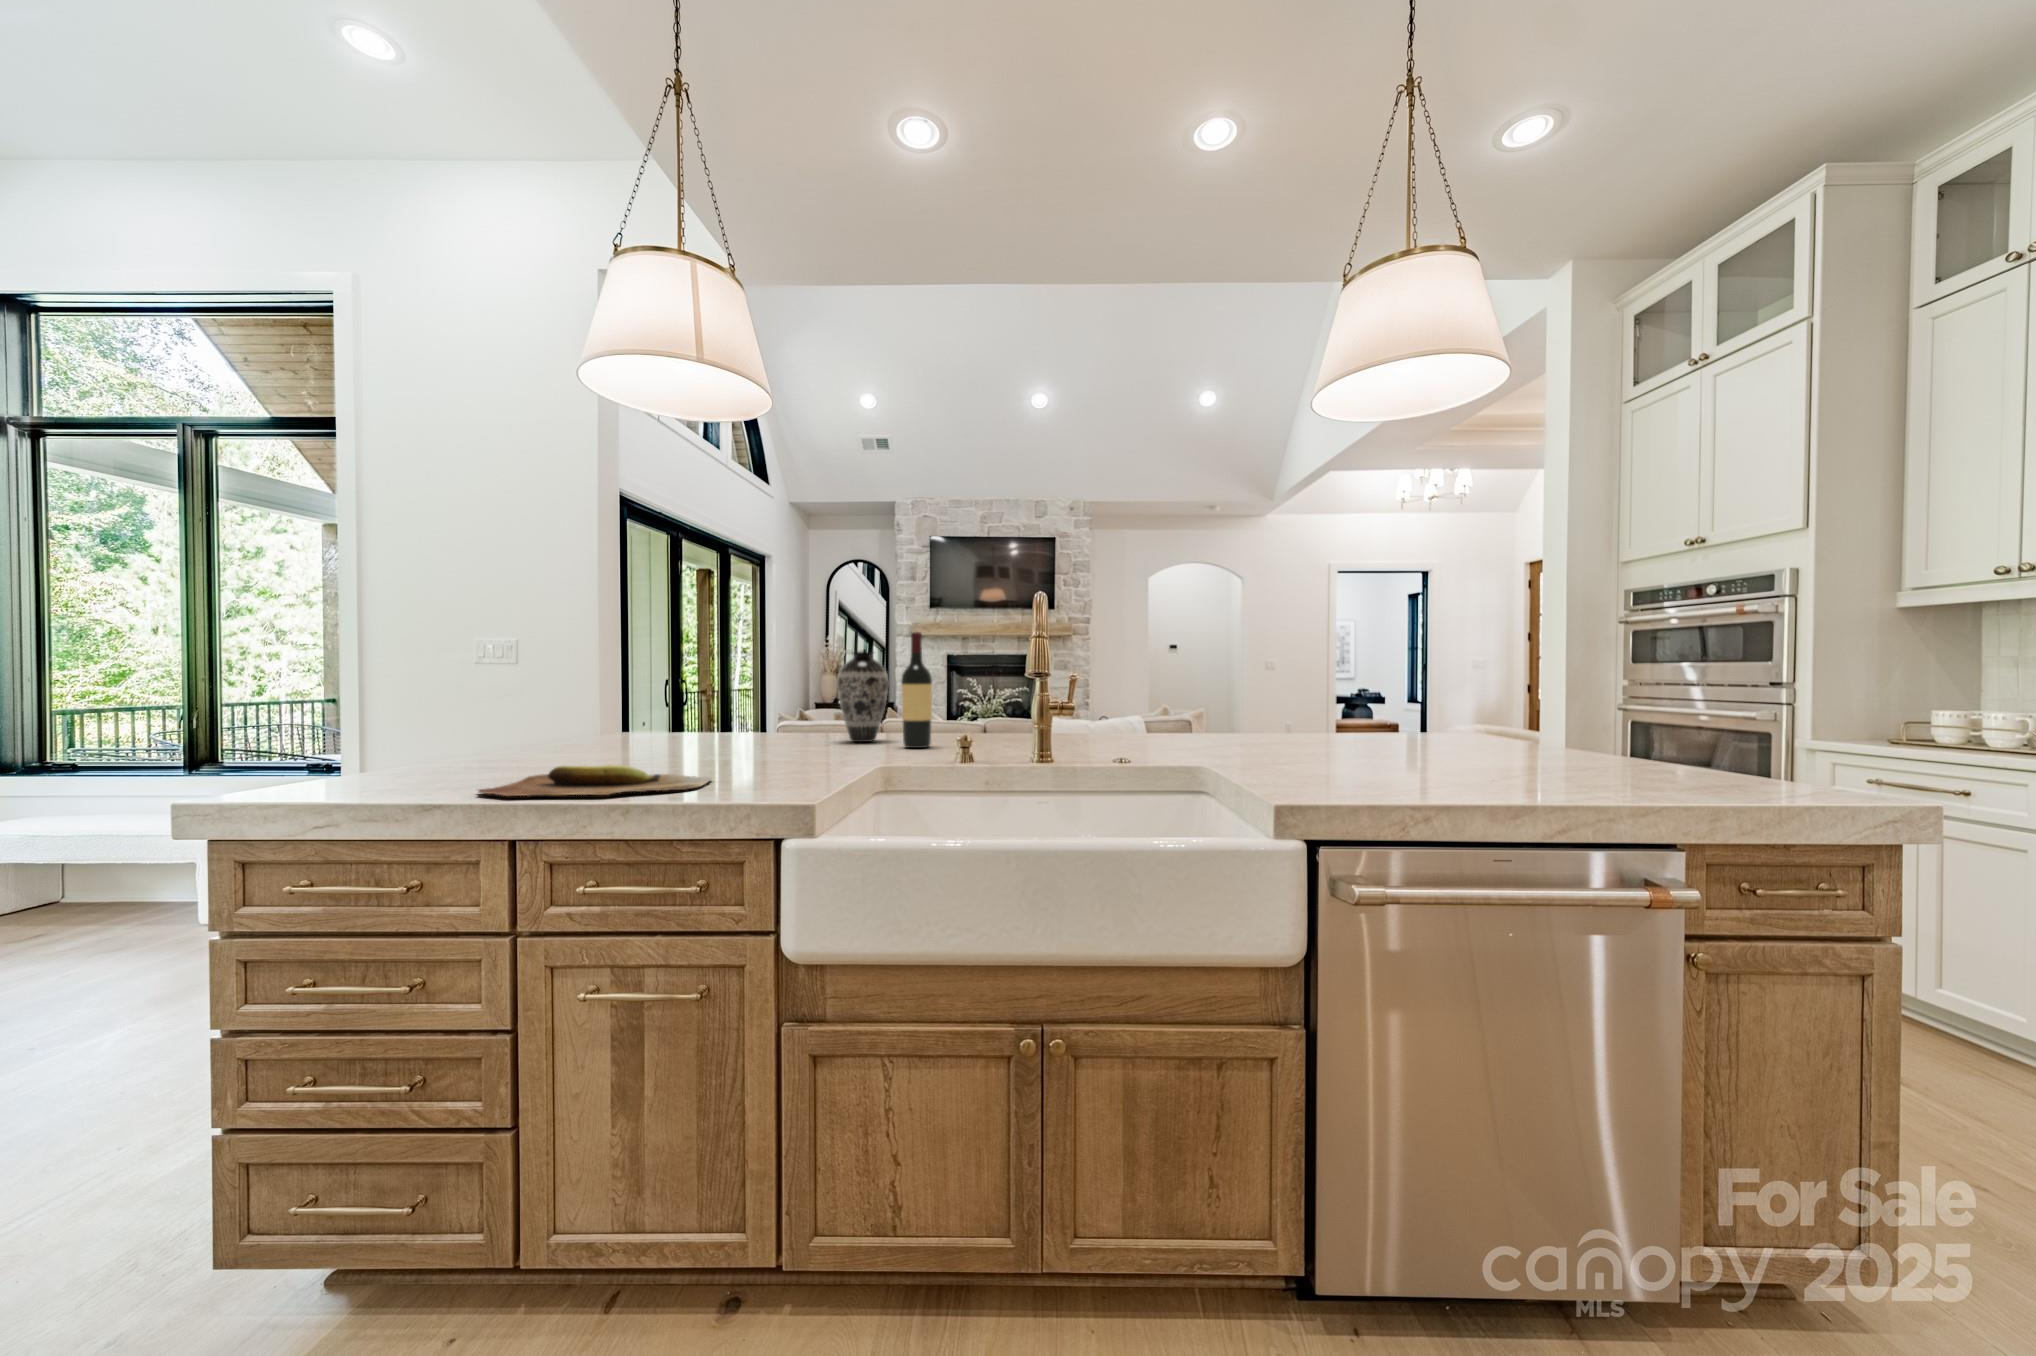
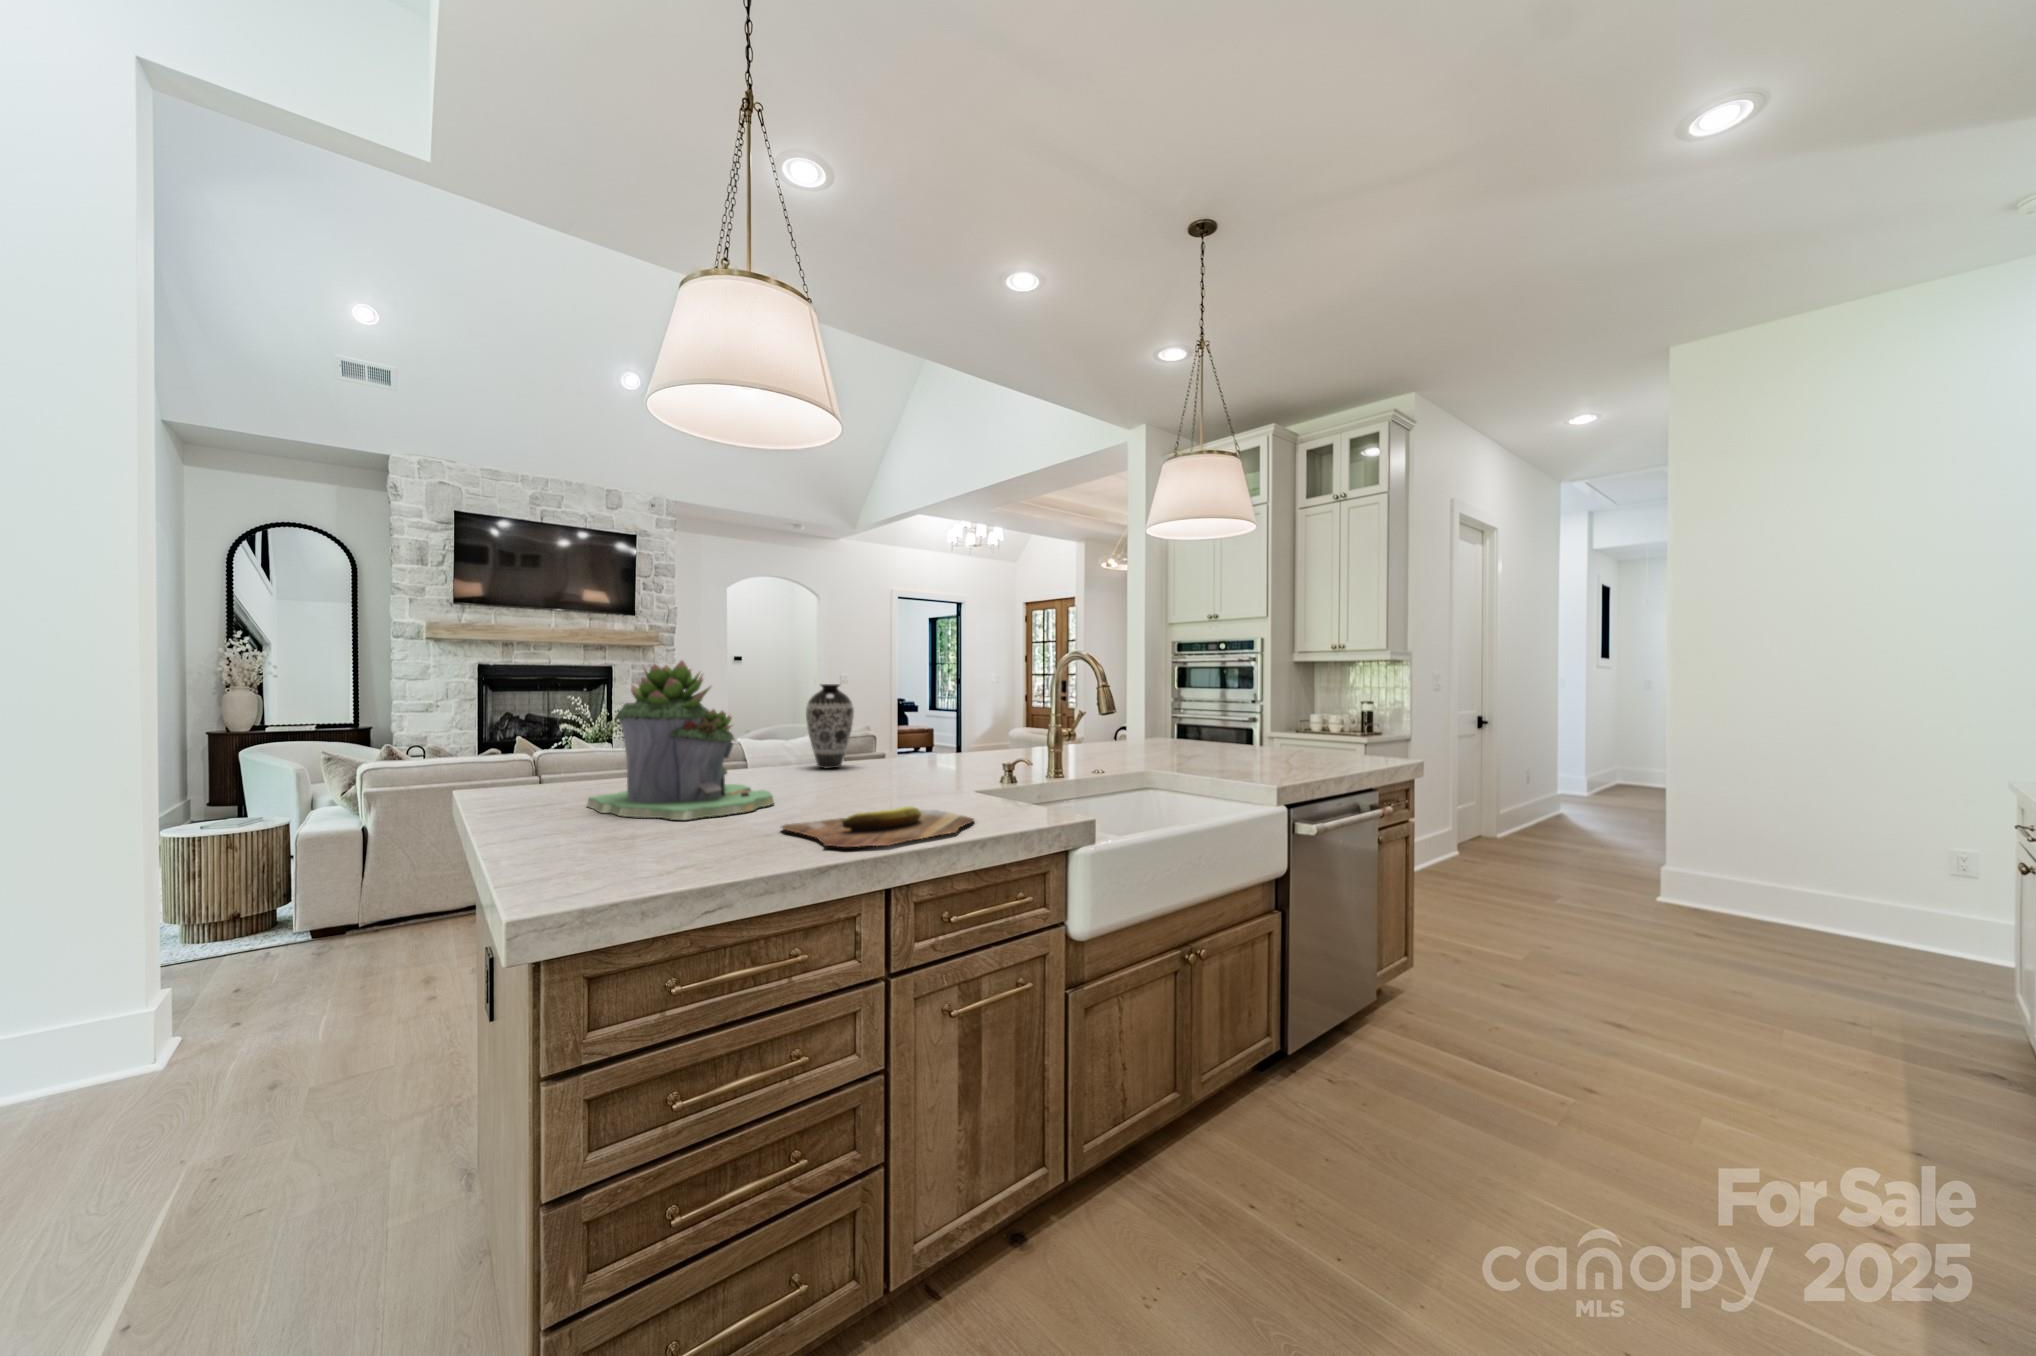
succulent planter: none [532,622,685,765] -> present [587,661,774,820]
wine bottle: present [901,632,932,748] -> none [891,669,918,770]

